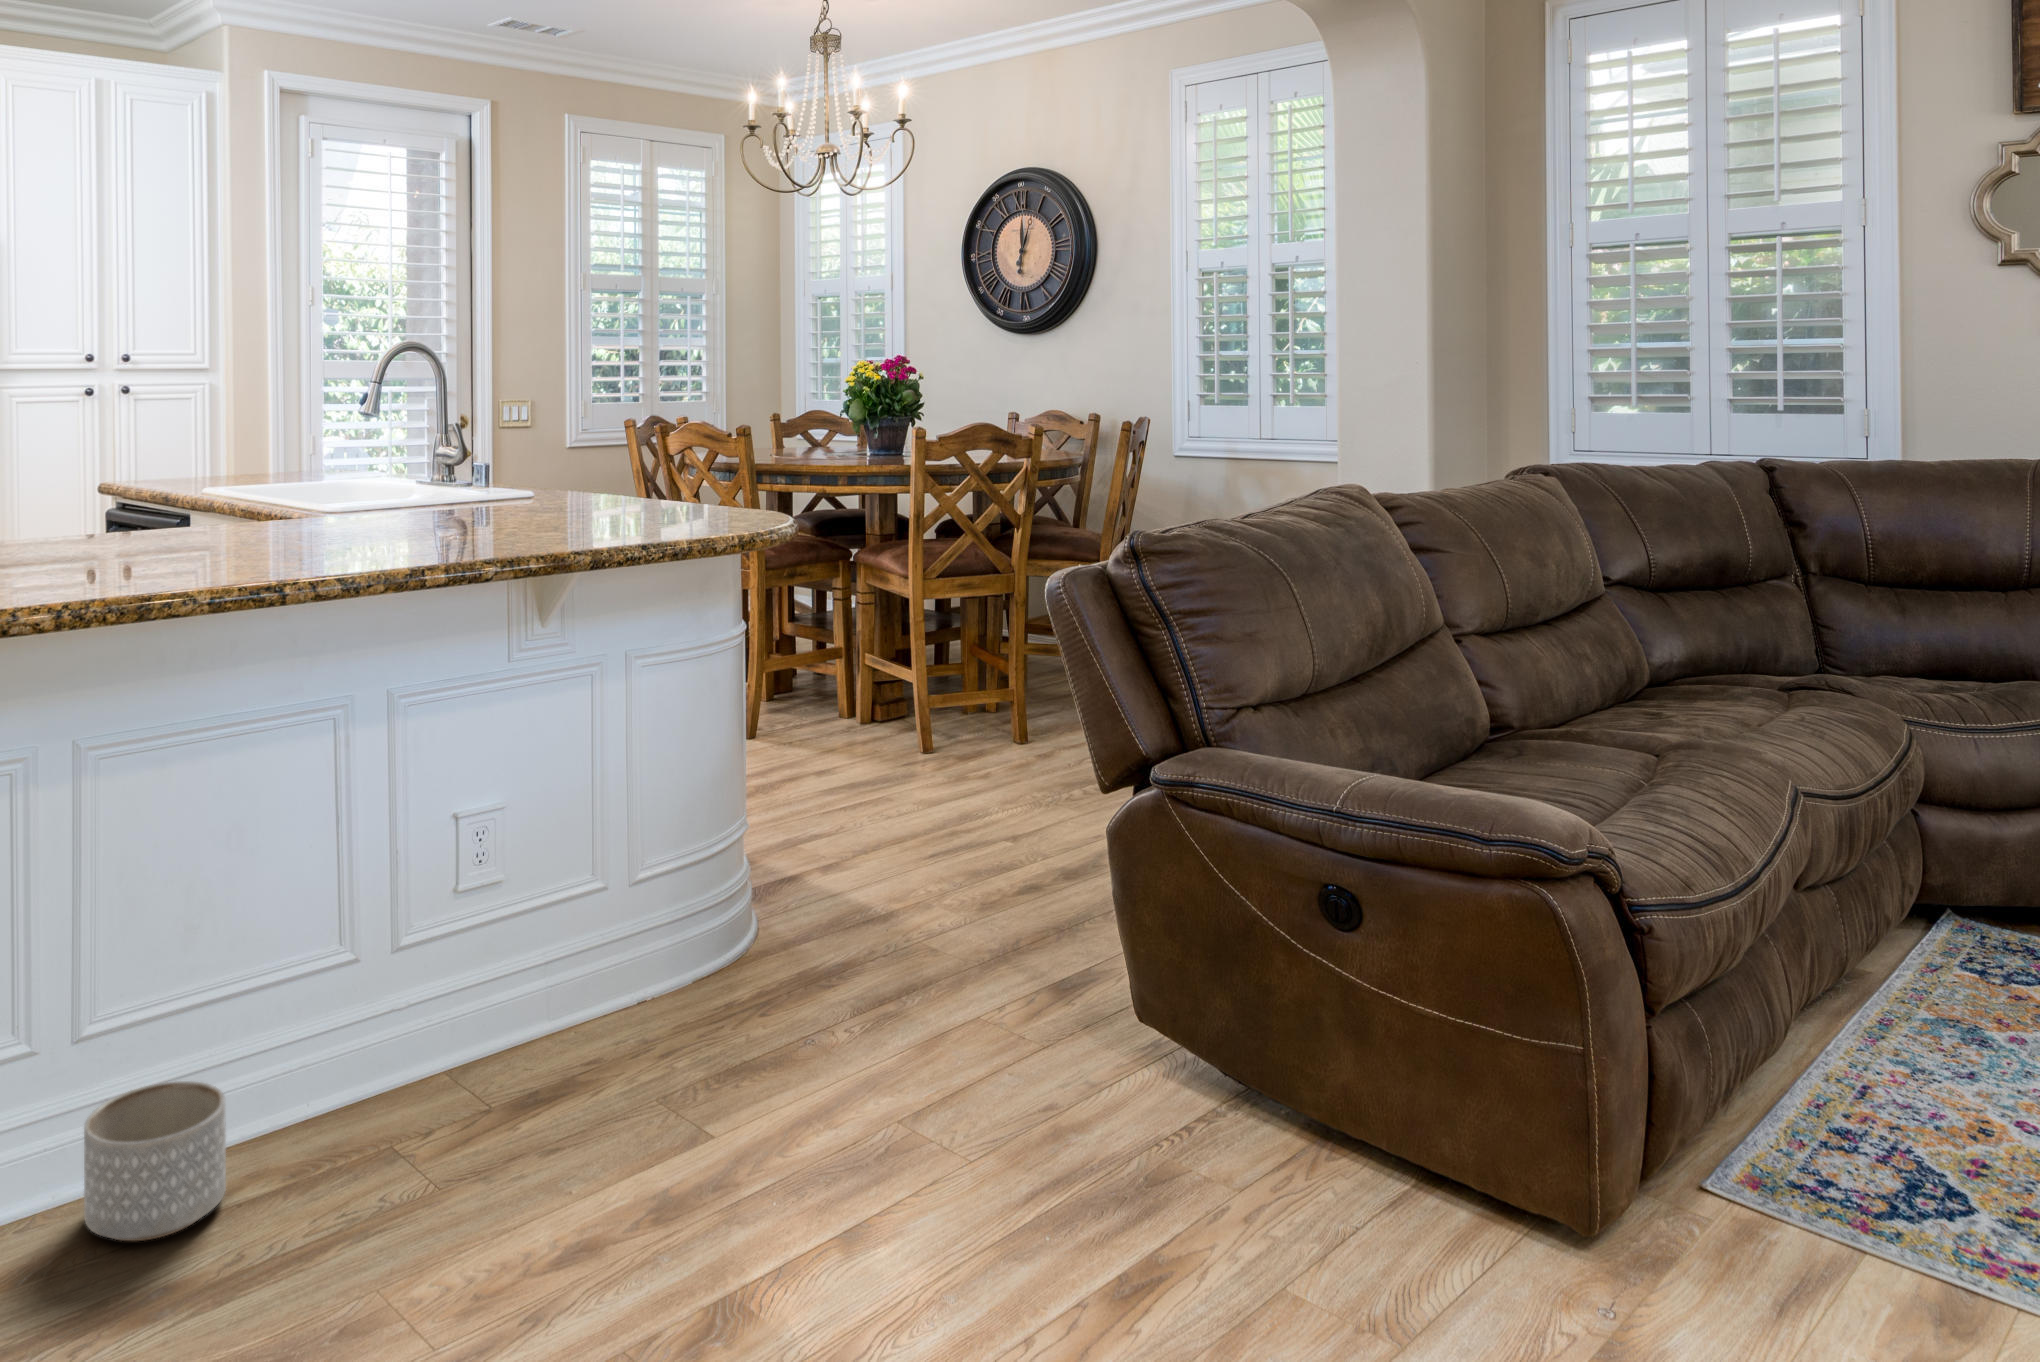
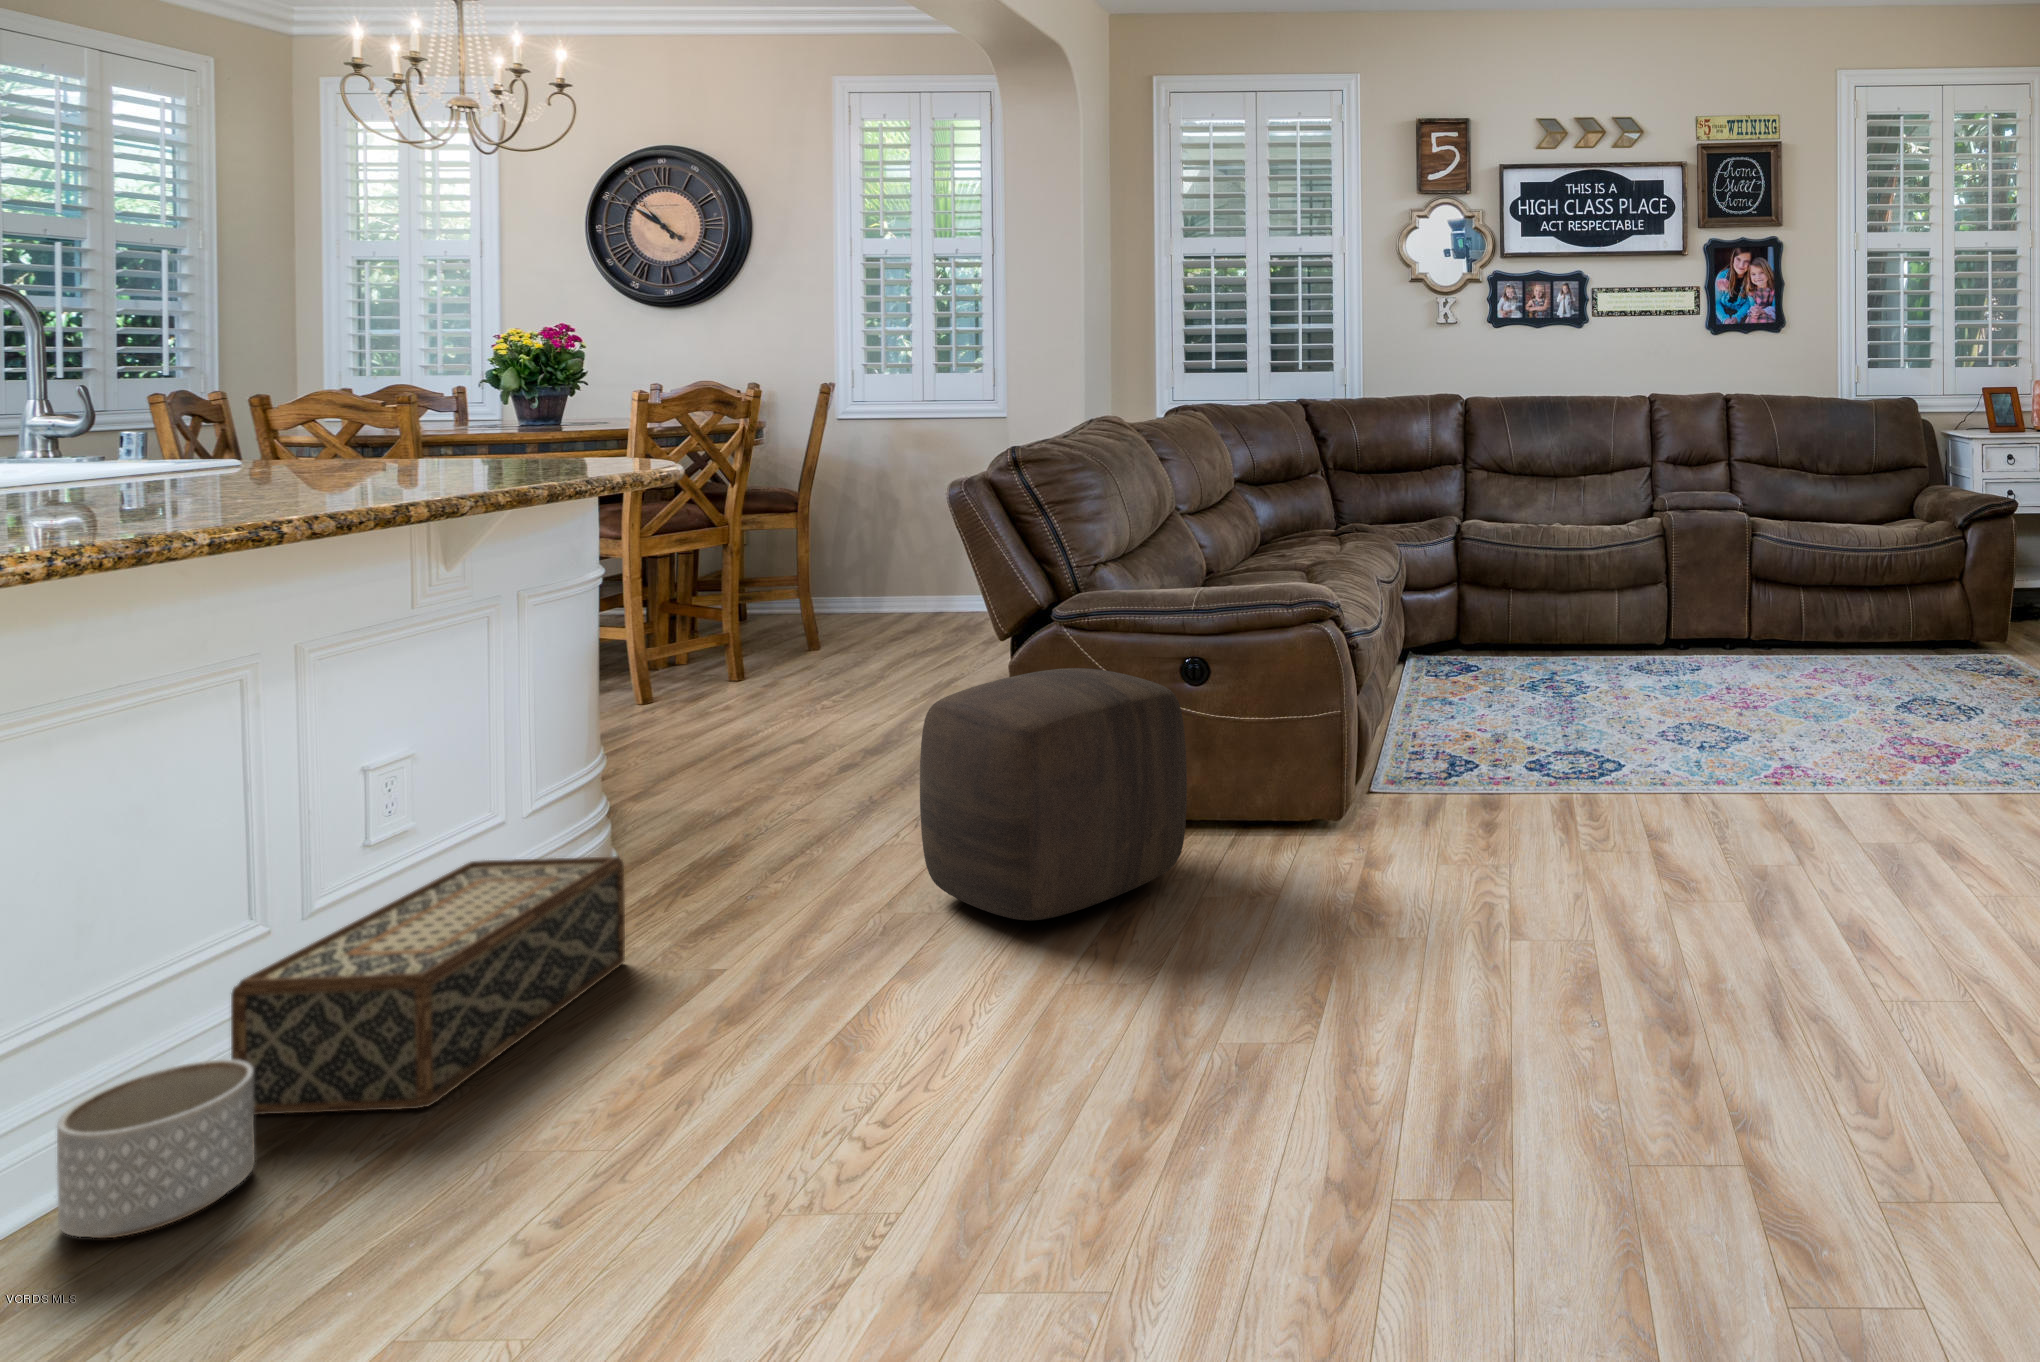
ottoman: none [922,857,1258,1242] -> present [920,668,1187,920]
woven basket: none [269,930,630,1204] -> present [231,856,625,1115]

